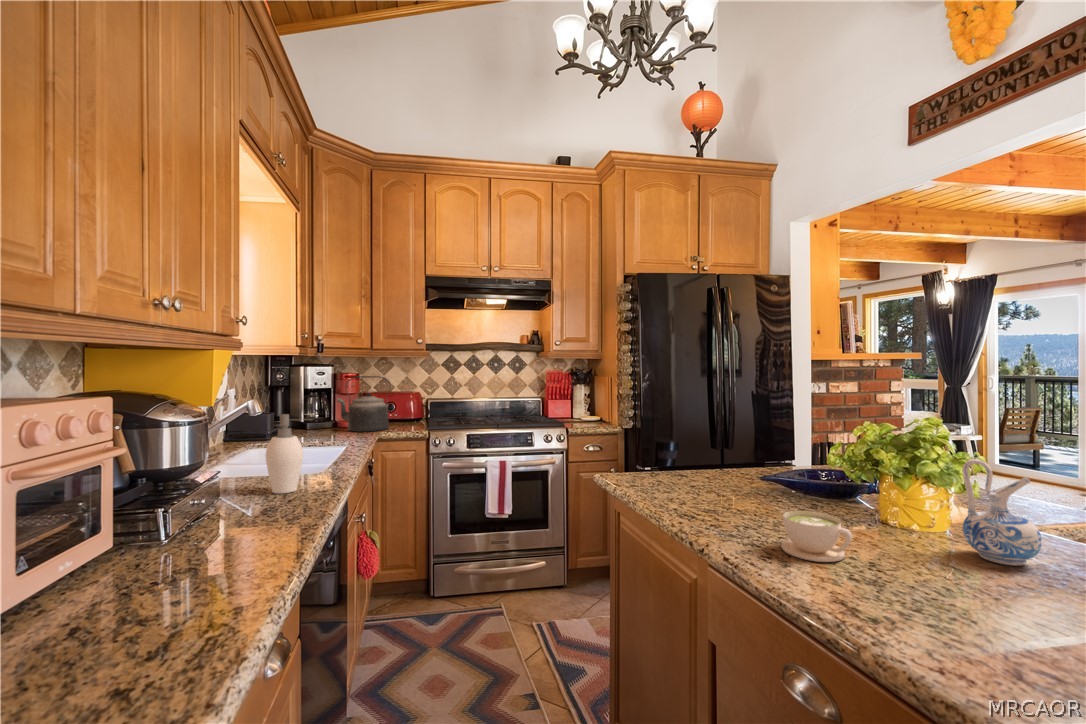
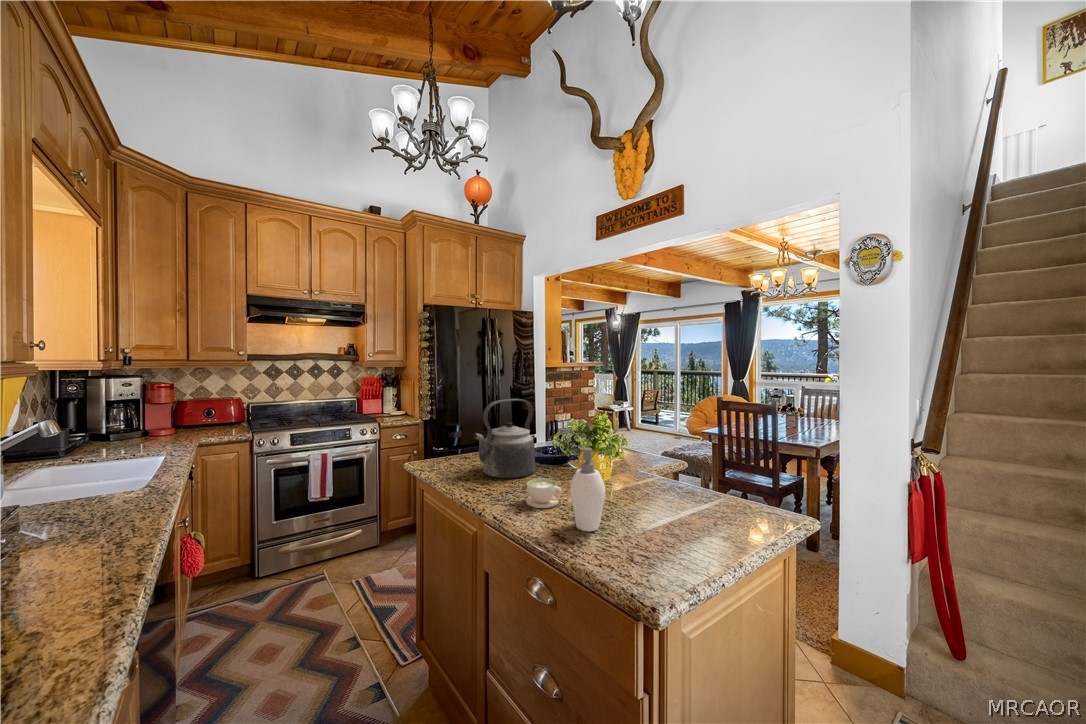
kettle: present [337,376,390,432] -> present [475,399,535,478]
soap dispenser: present [266,414,311,493] -> present [570,448,605,531]
ceramic pitcher: present [962,459,1041,565] -> none [613,441,643,493]

